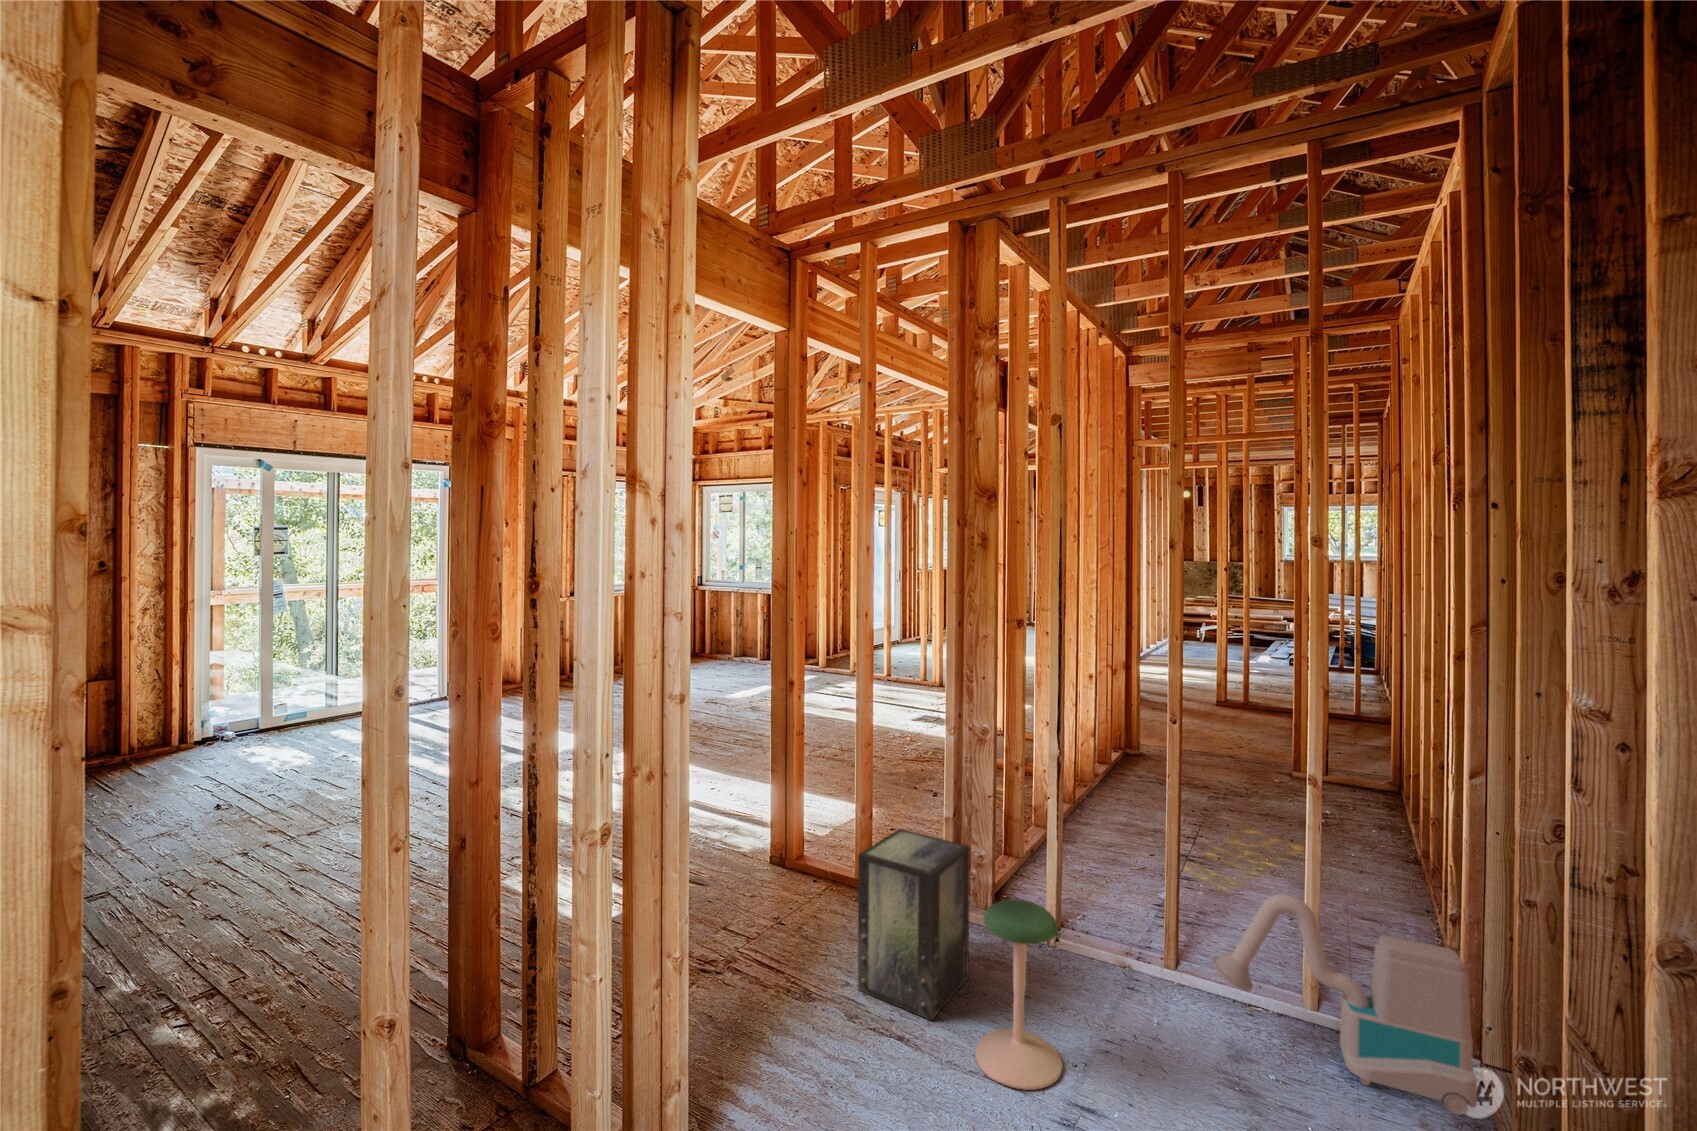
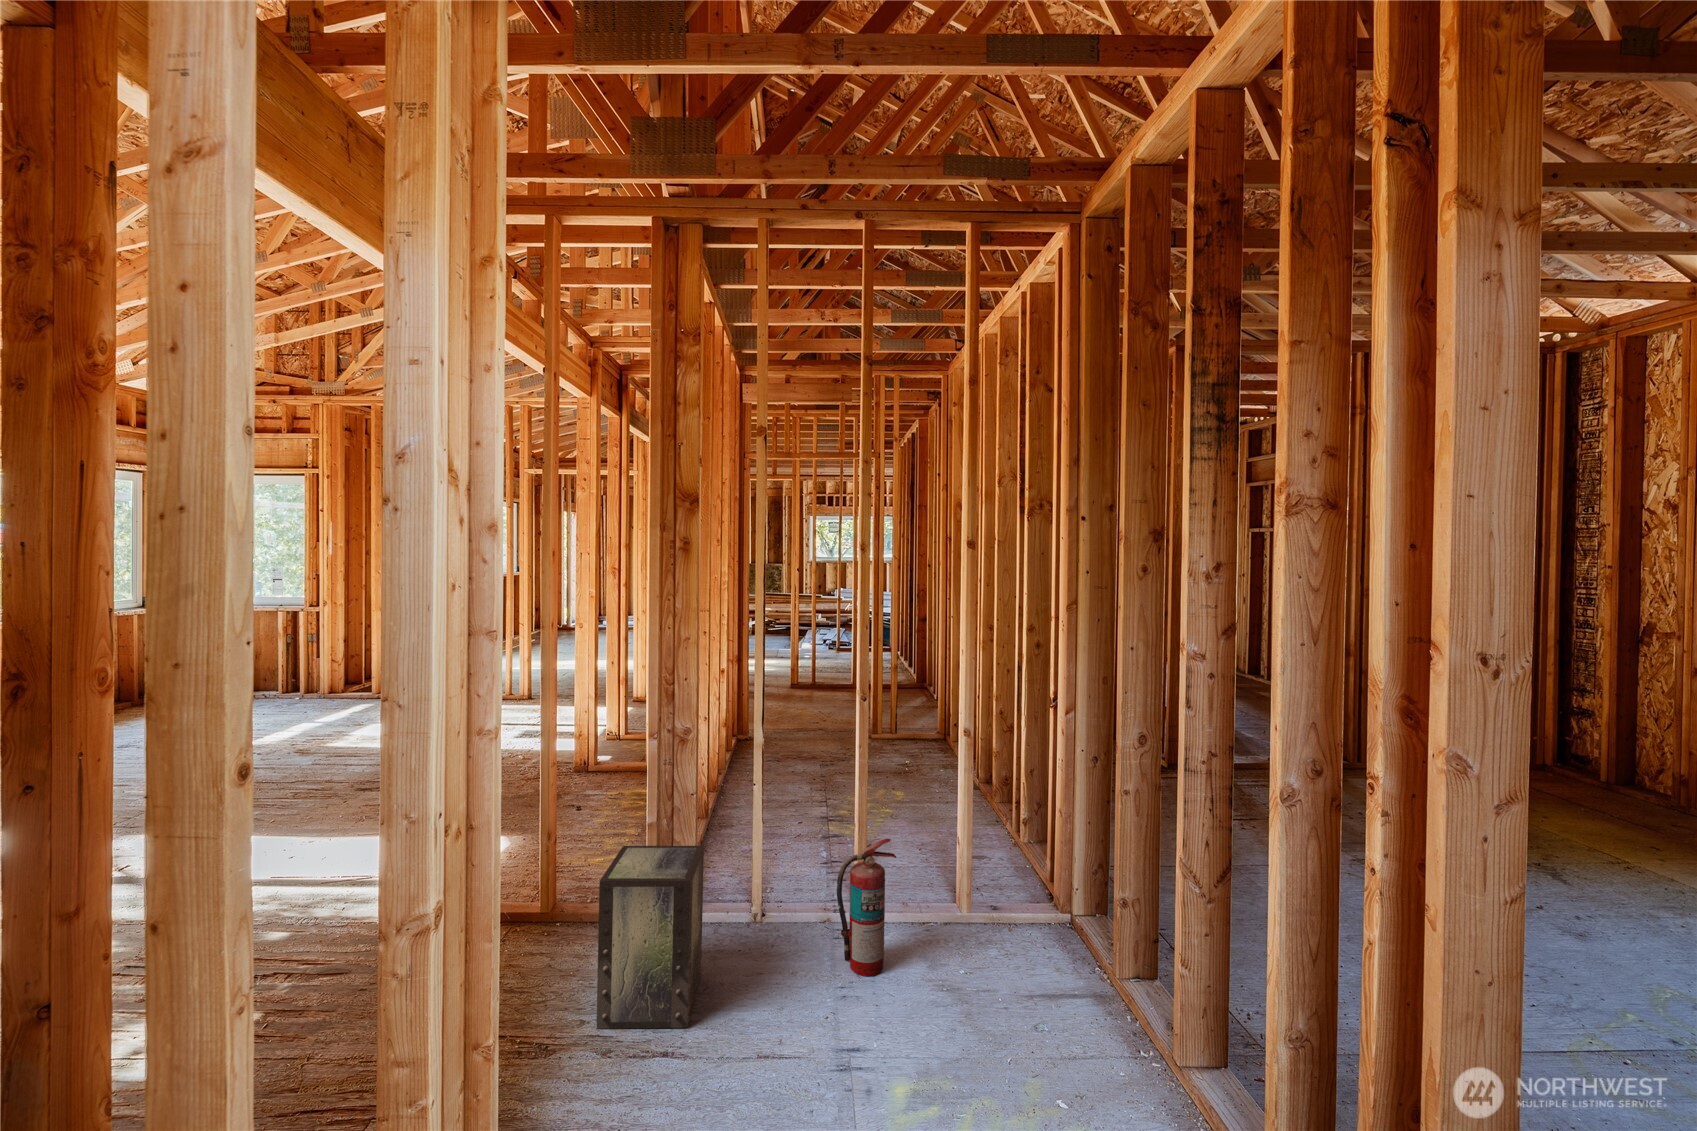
fire extinguisher: none [1113,889,1192,1048] -> present [837,839,897,976]
vacuum cleaner: present [1212,895,1477,1115] -> none [901,825,1061,950]
stool: present [975,899,1063,1090] -> none [739,881,818,1055]

